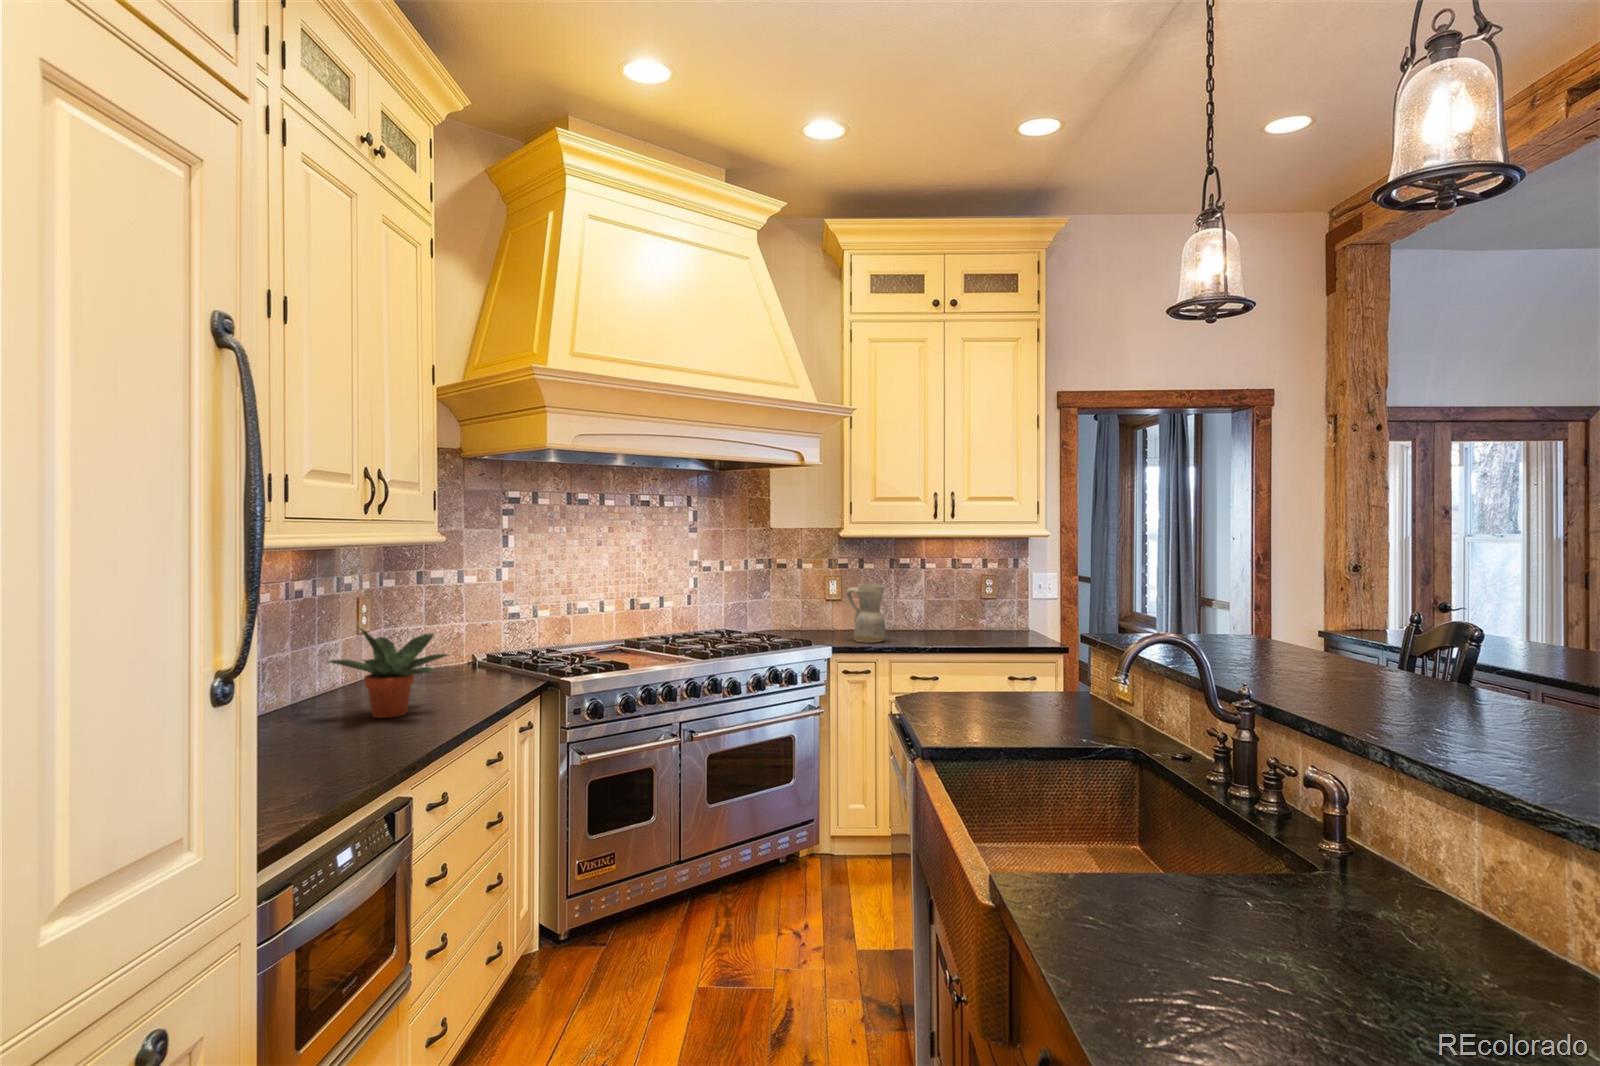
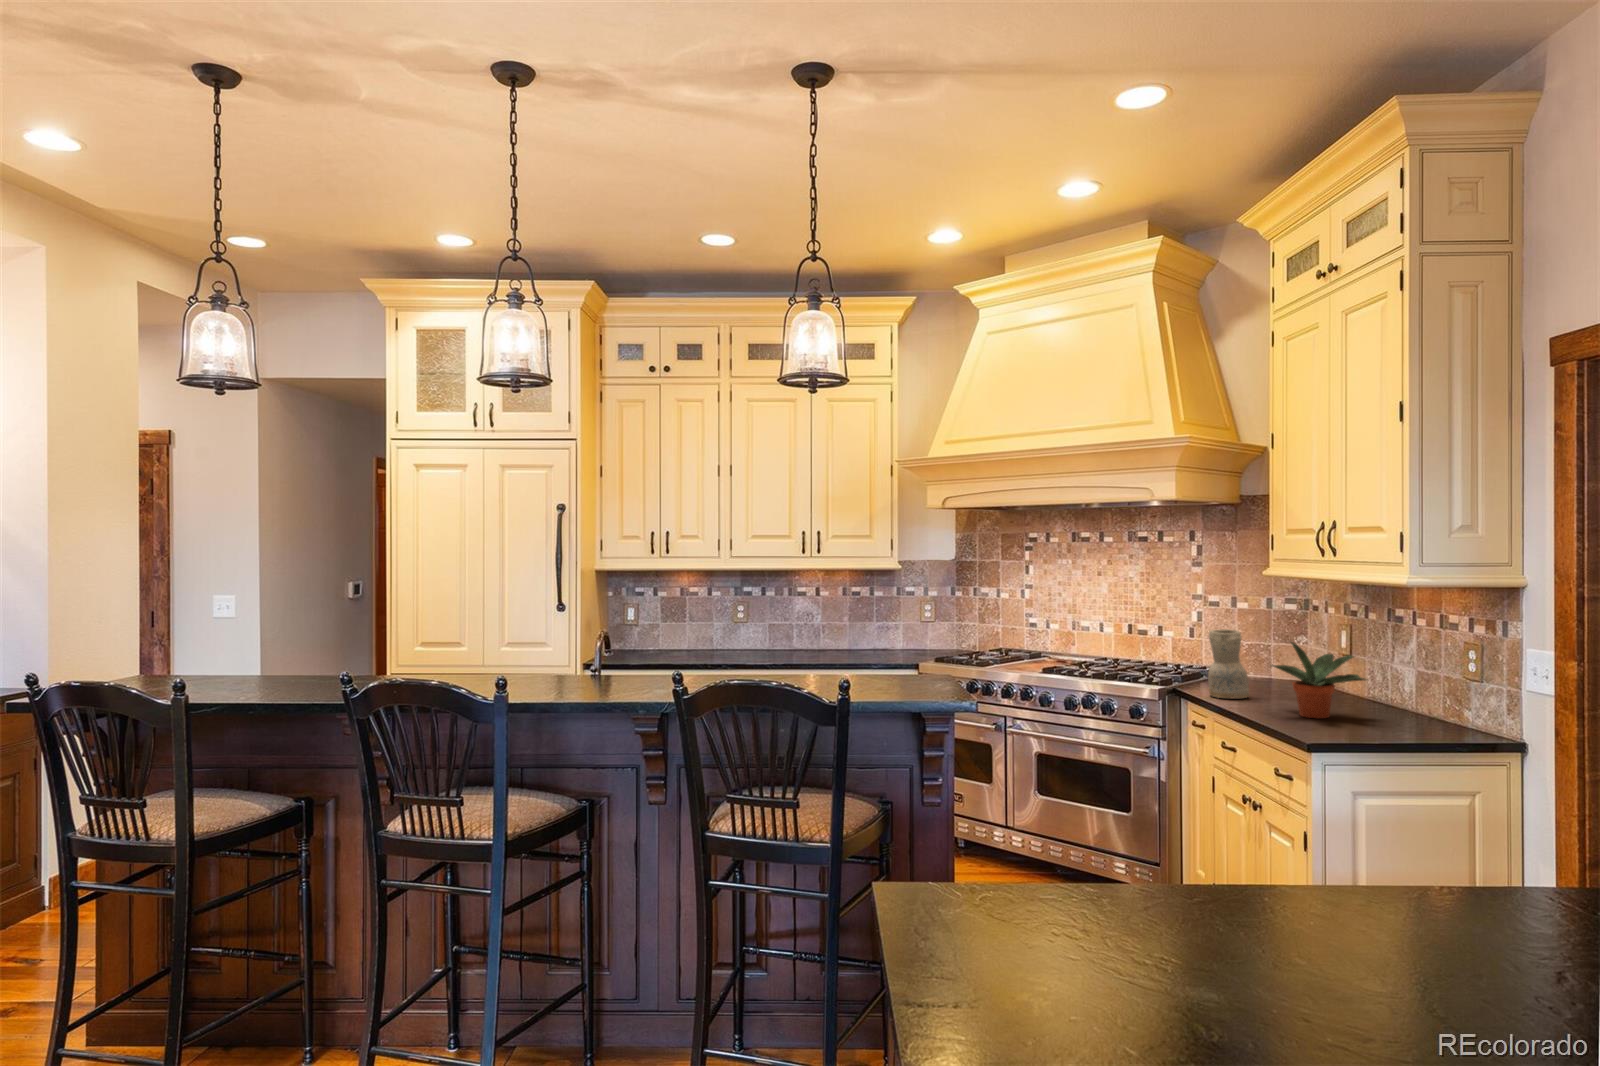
potted plant: present [328,627,448,718] -> present [1272,642,1366,718]

